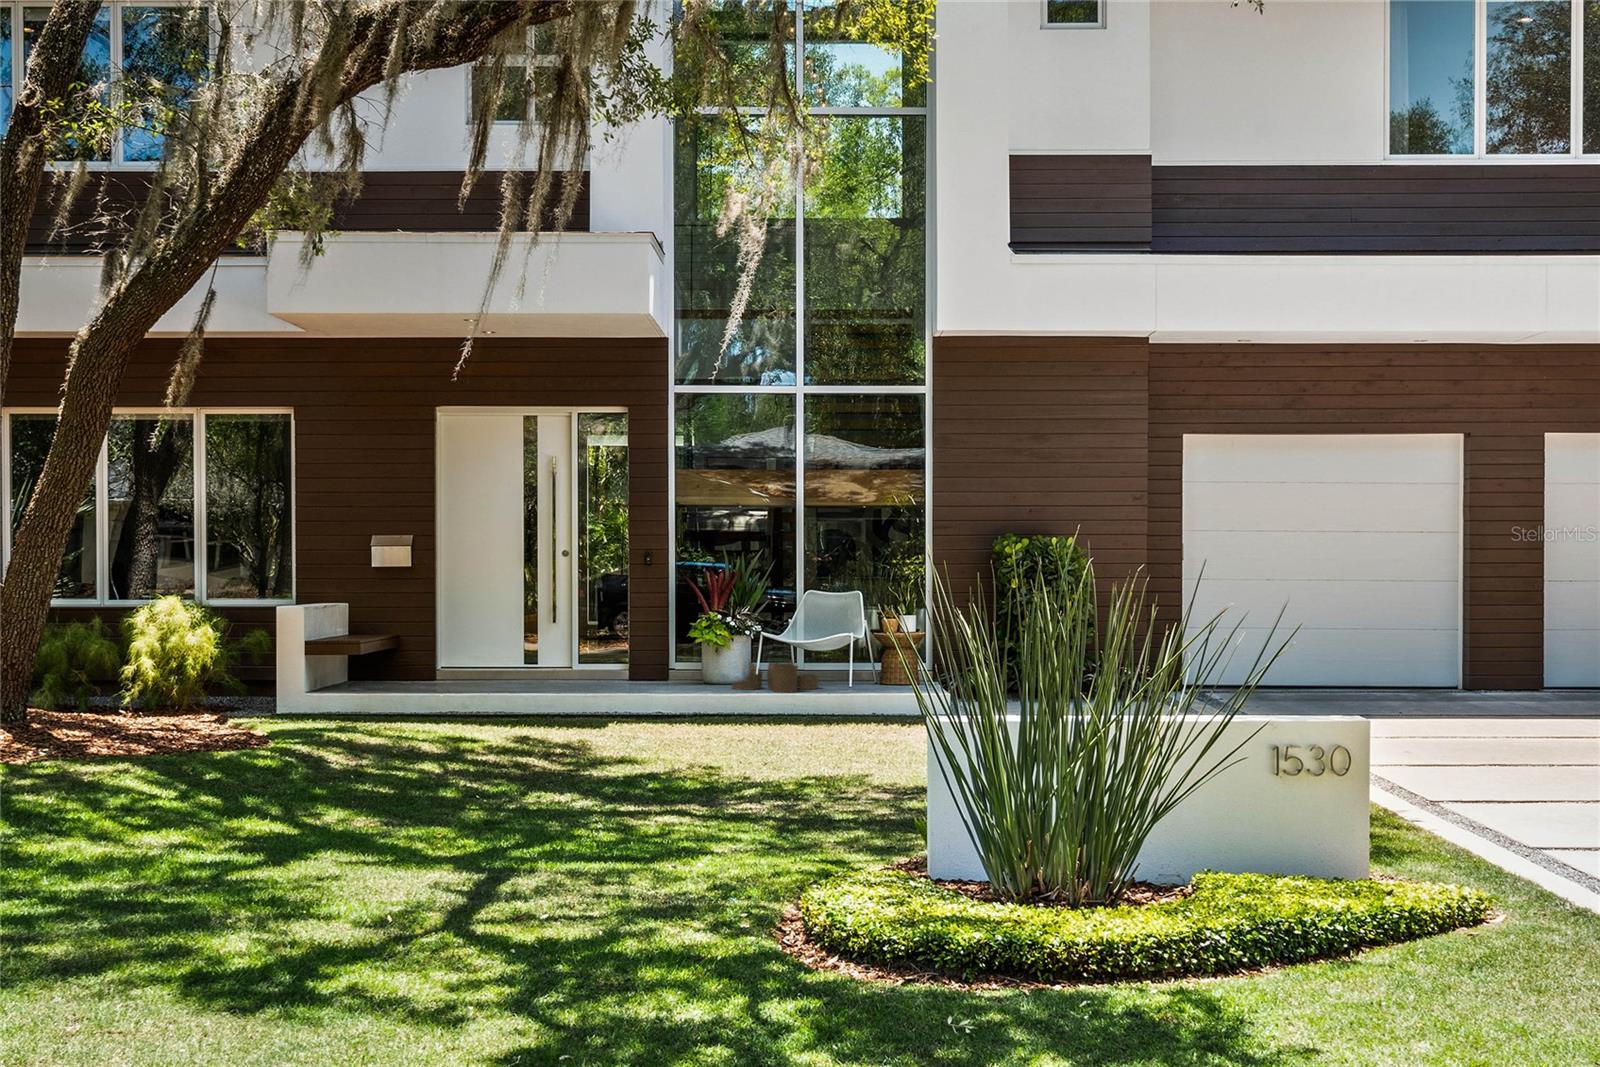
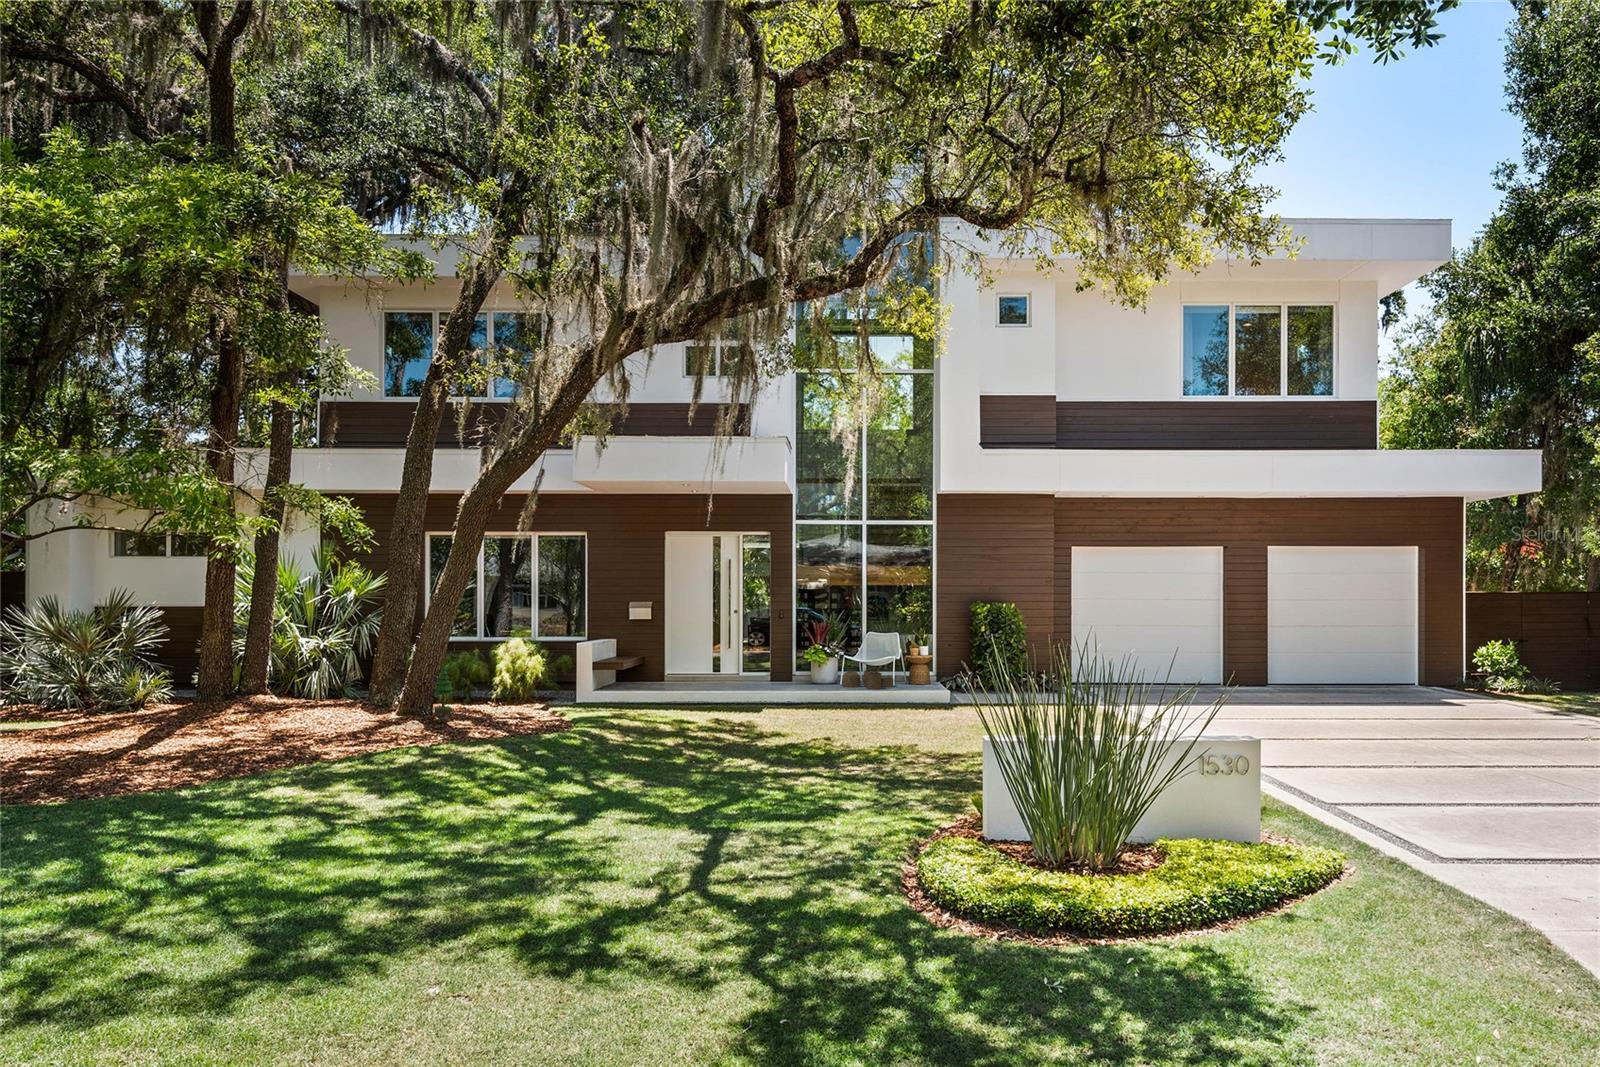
potted tree: none [26,636,63,734] -> present [434,665,453,722]

